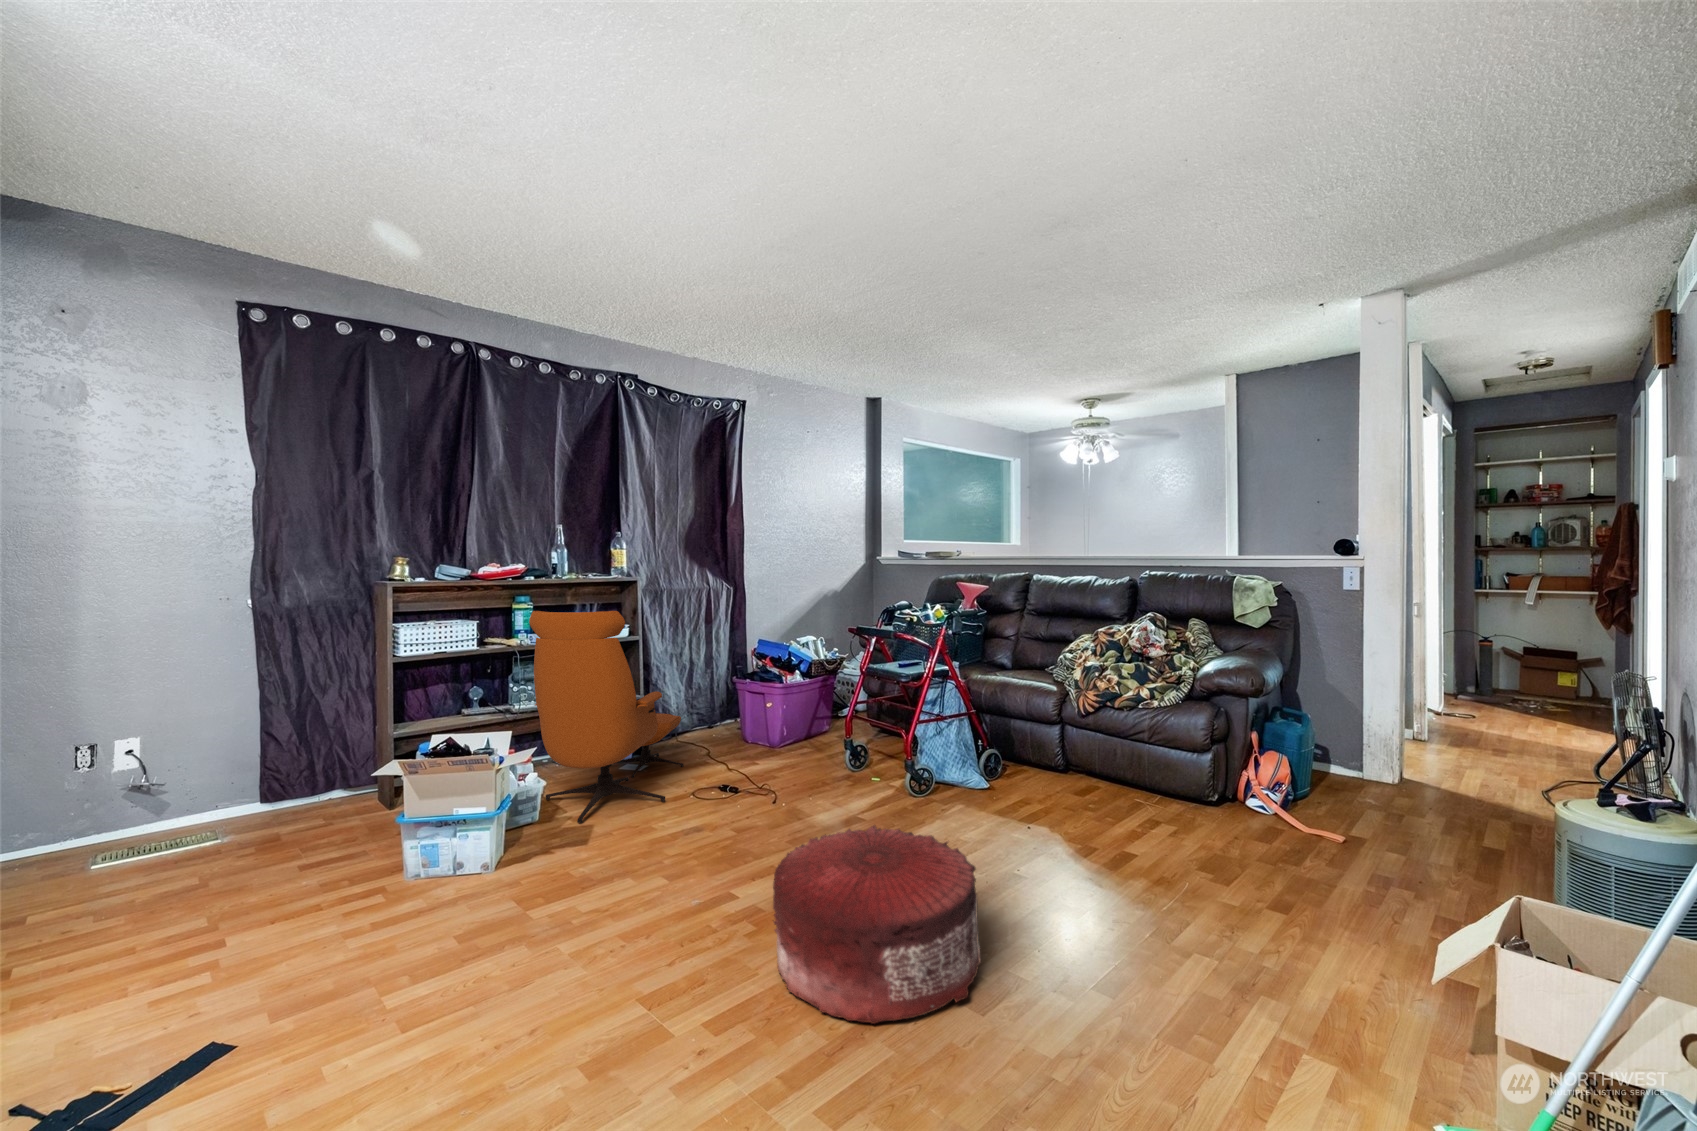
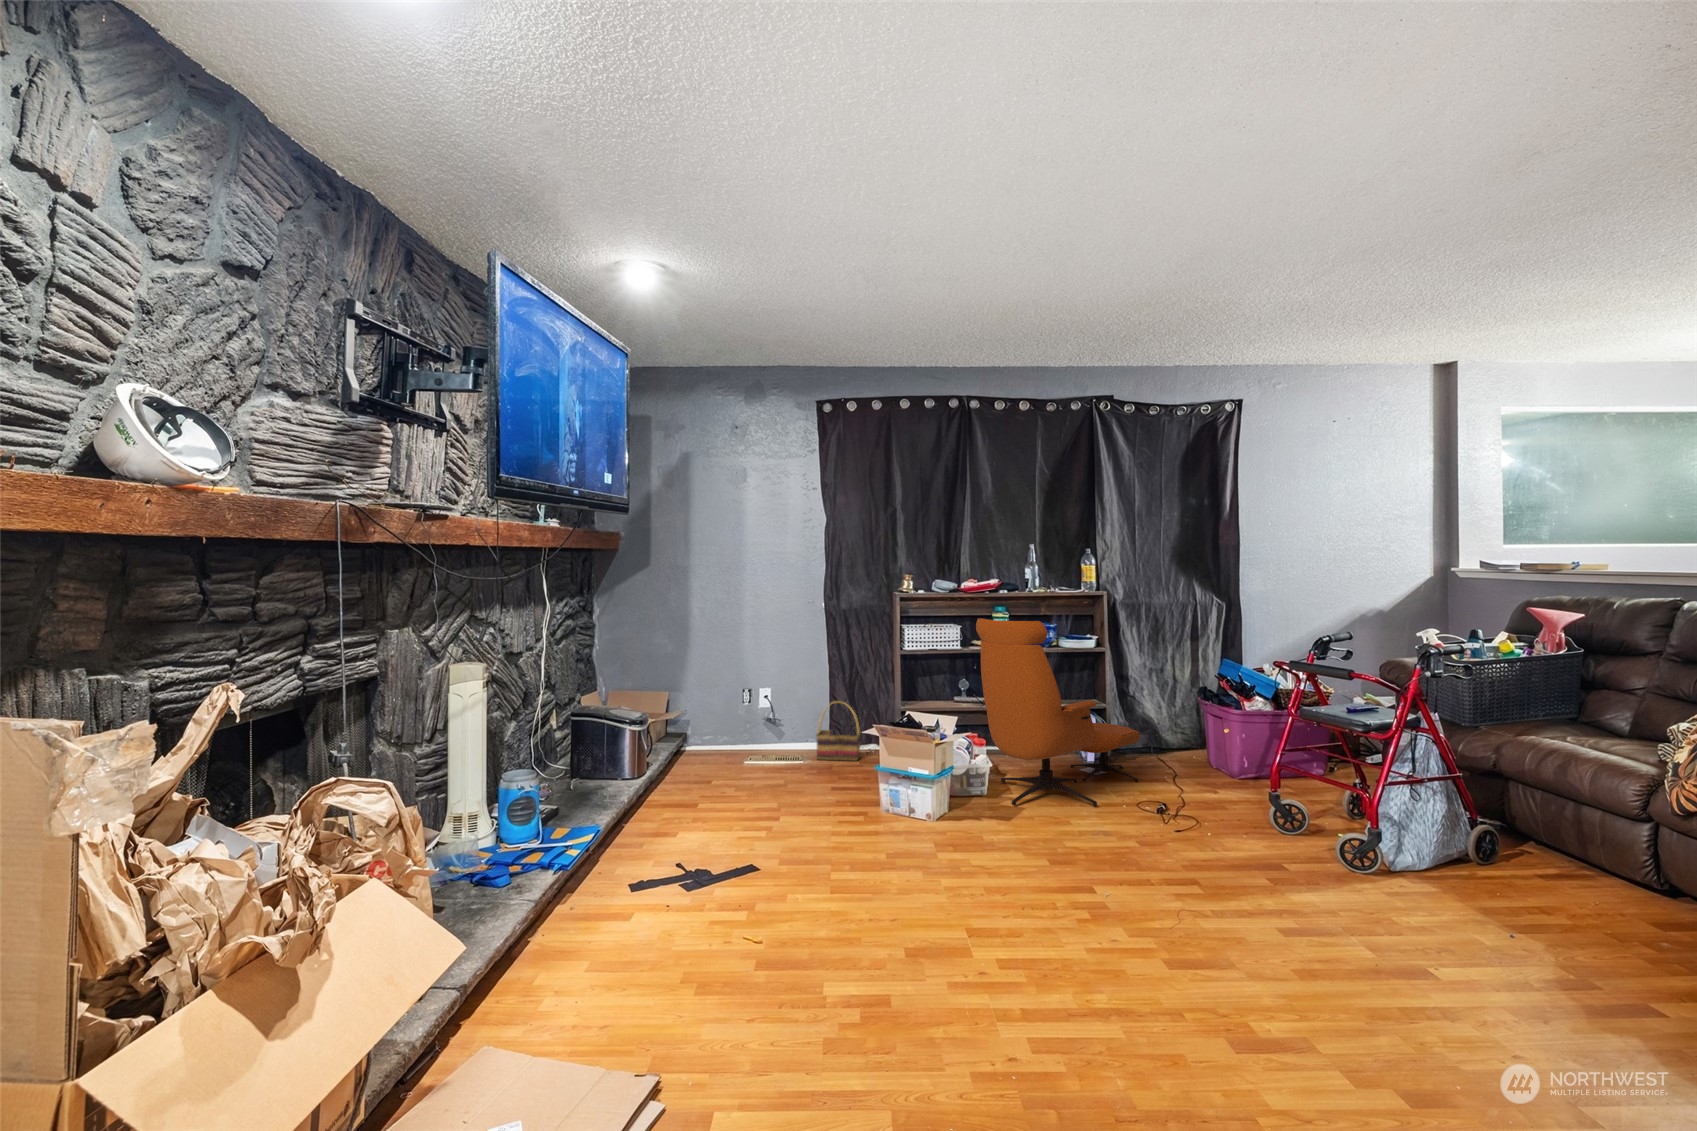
basket: none [243,739,323,831] -> present [816,701,861,761]
pouf: present [773,825,980,1024] -> none [1076,853,1318,1059]

